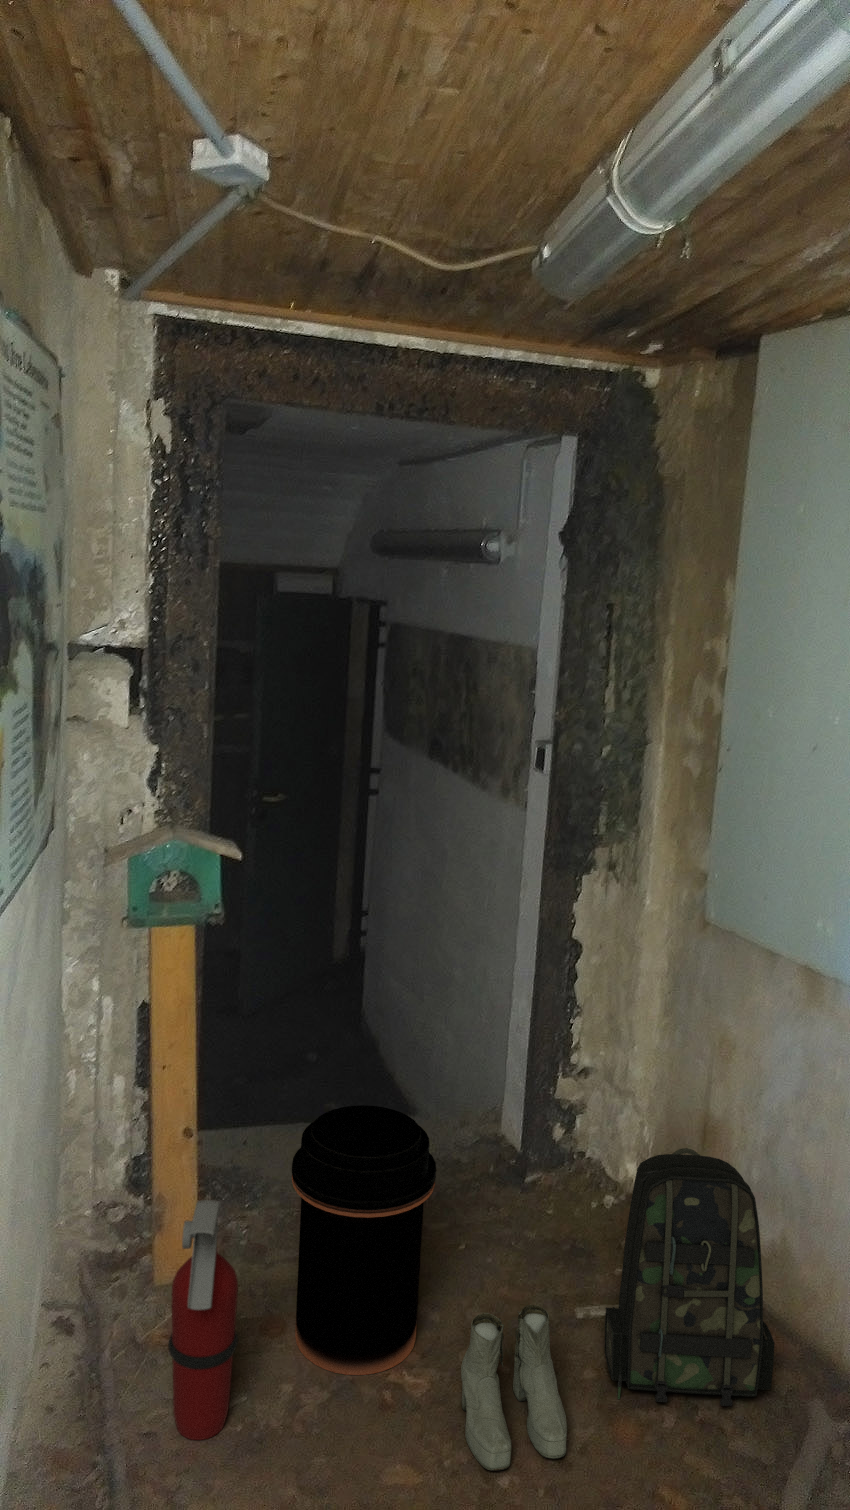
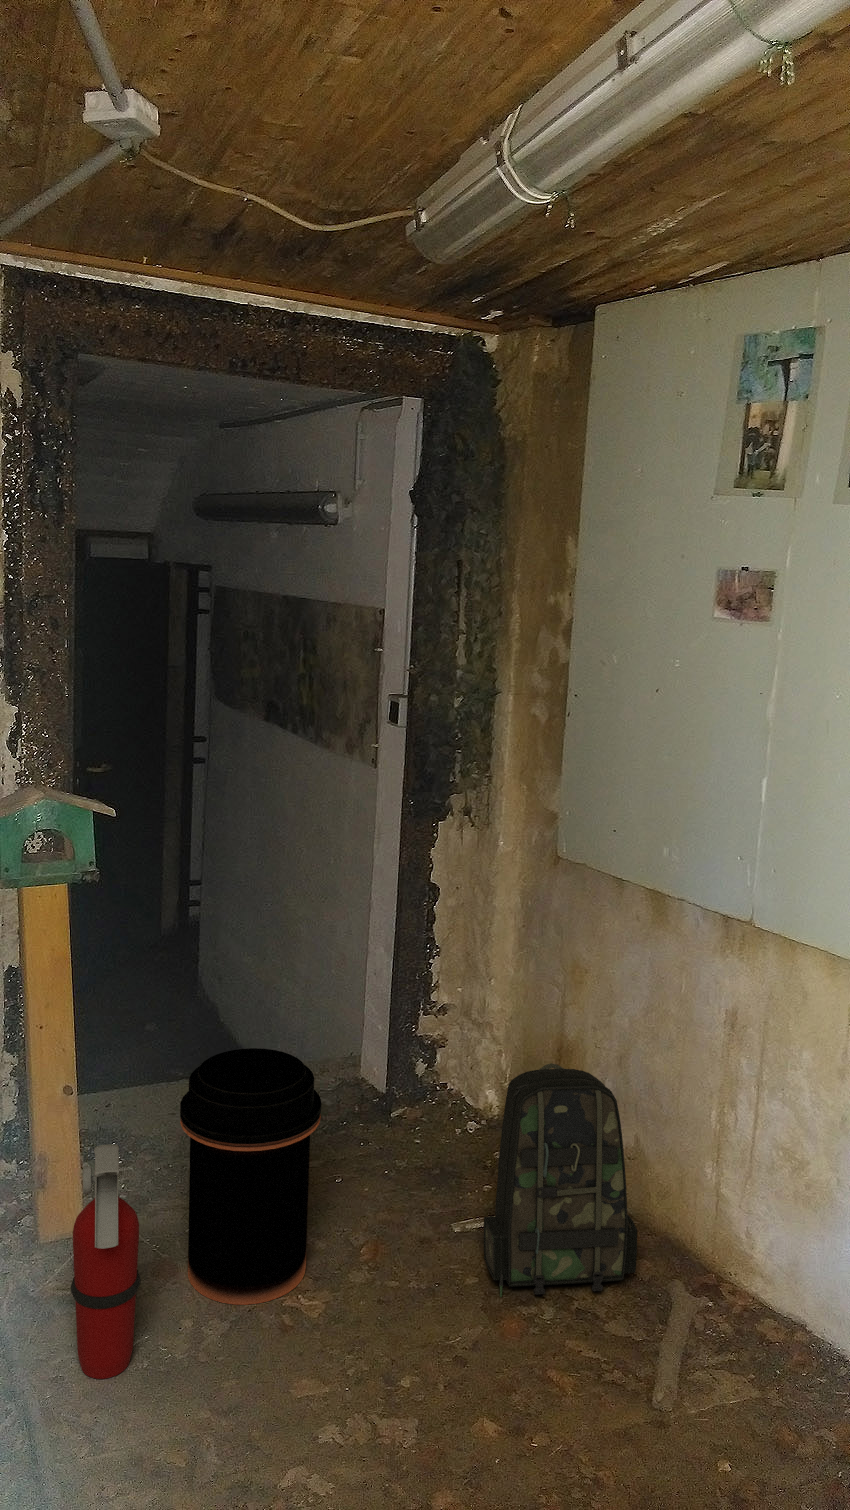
boots: present [461,1304,567,1471] -> none [356,1218,459,1370]

